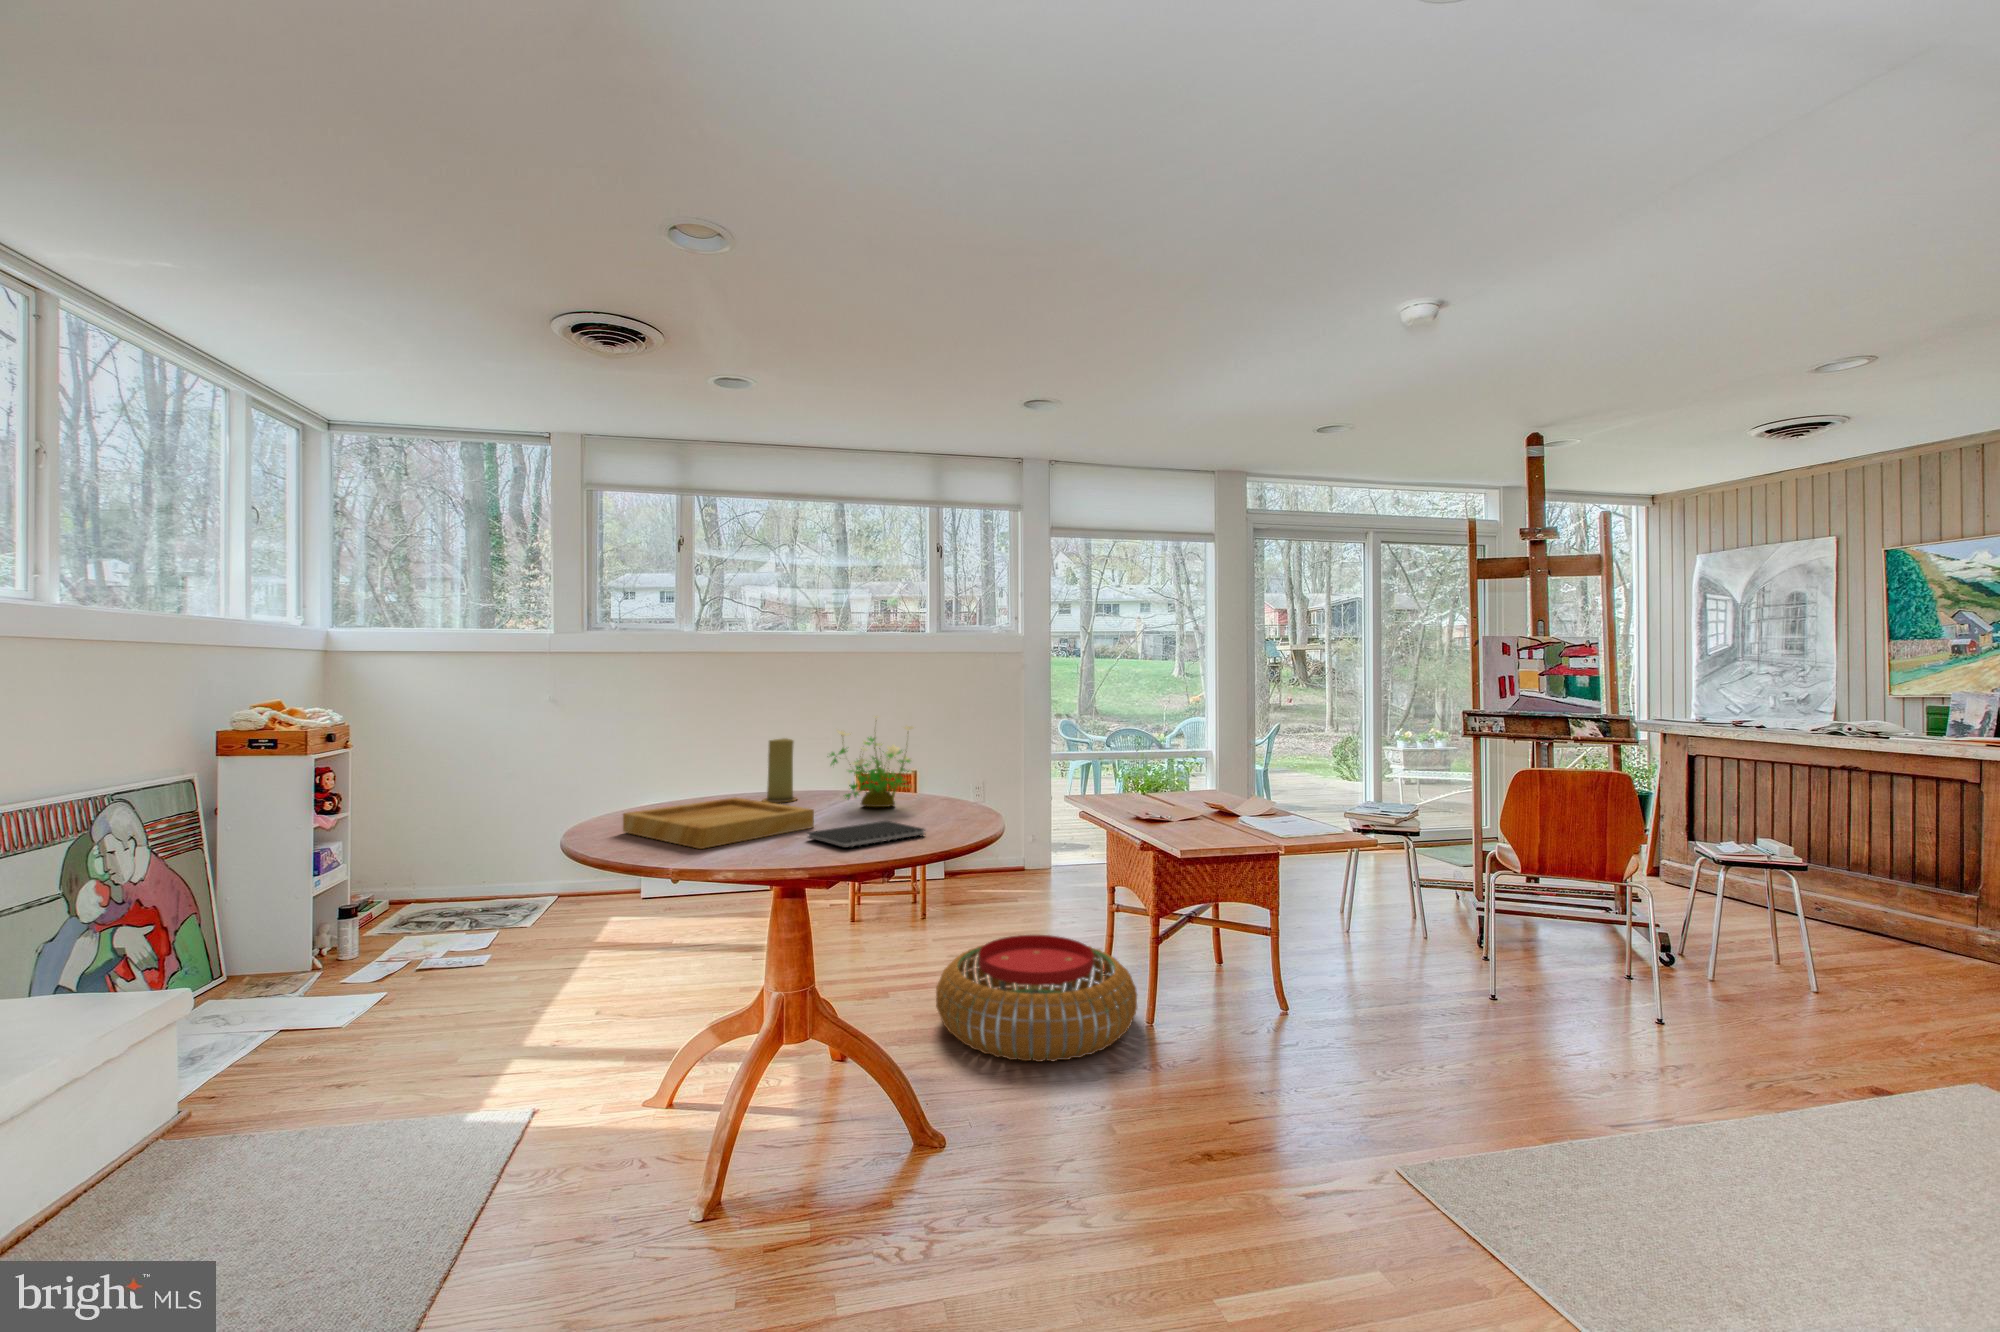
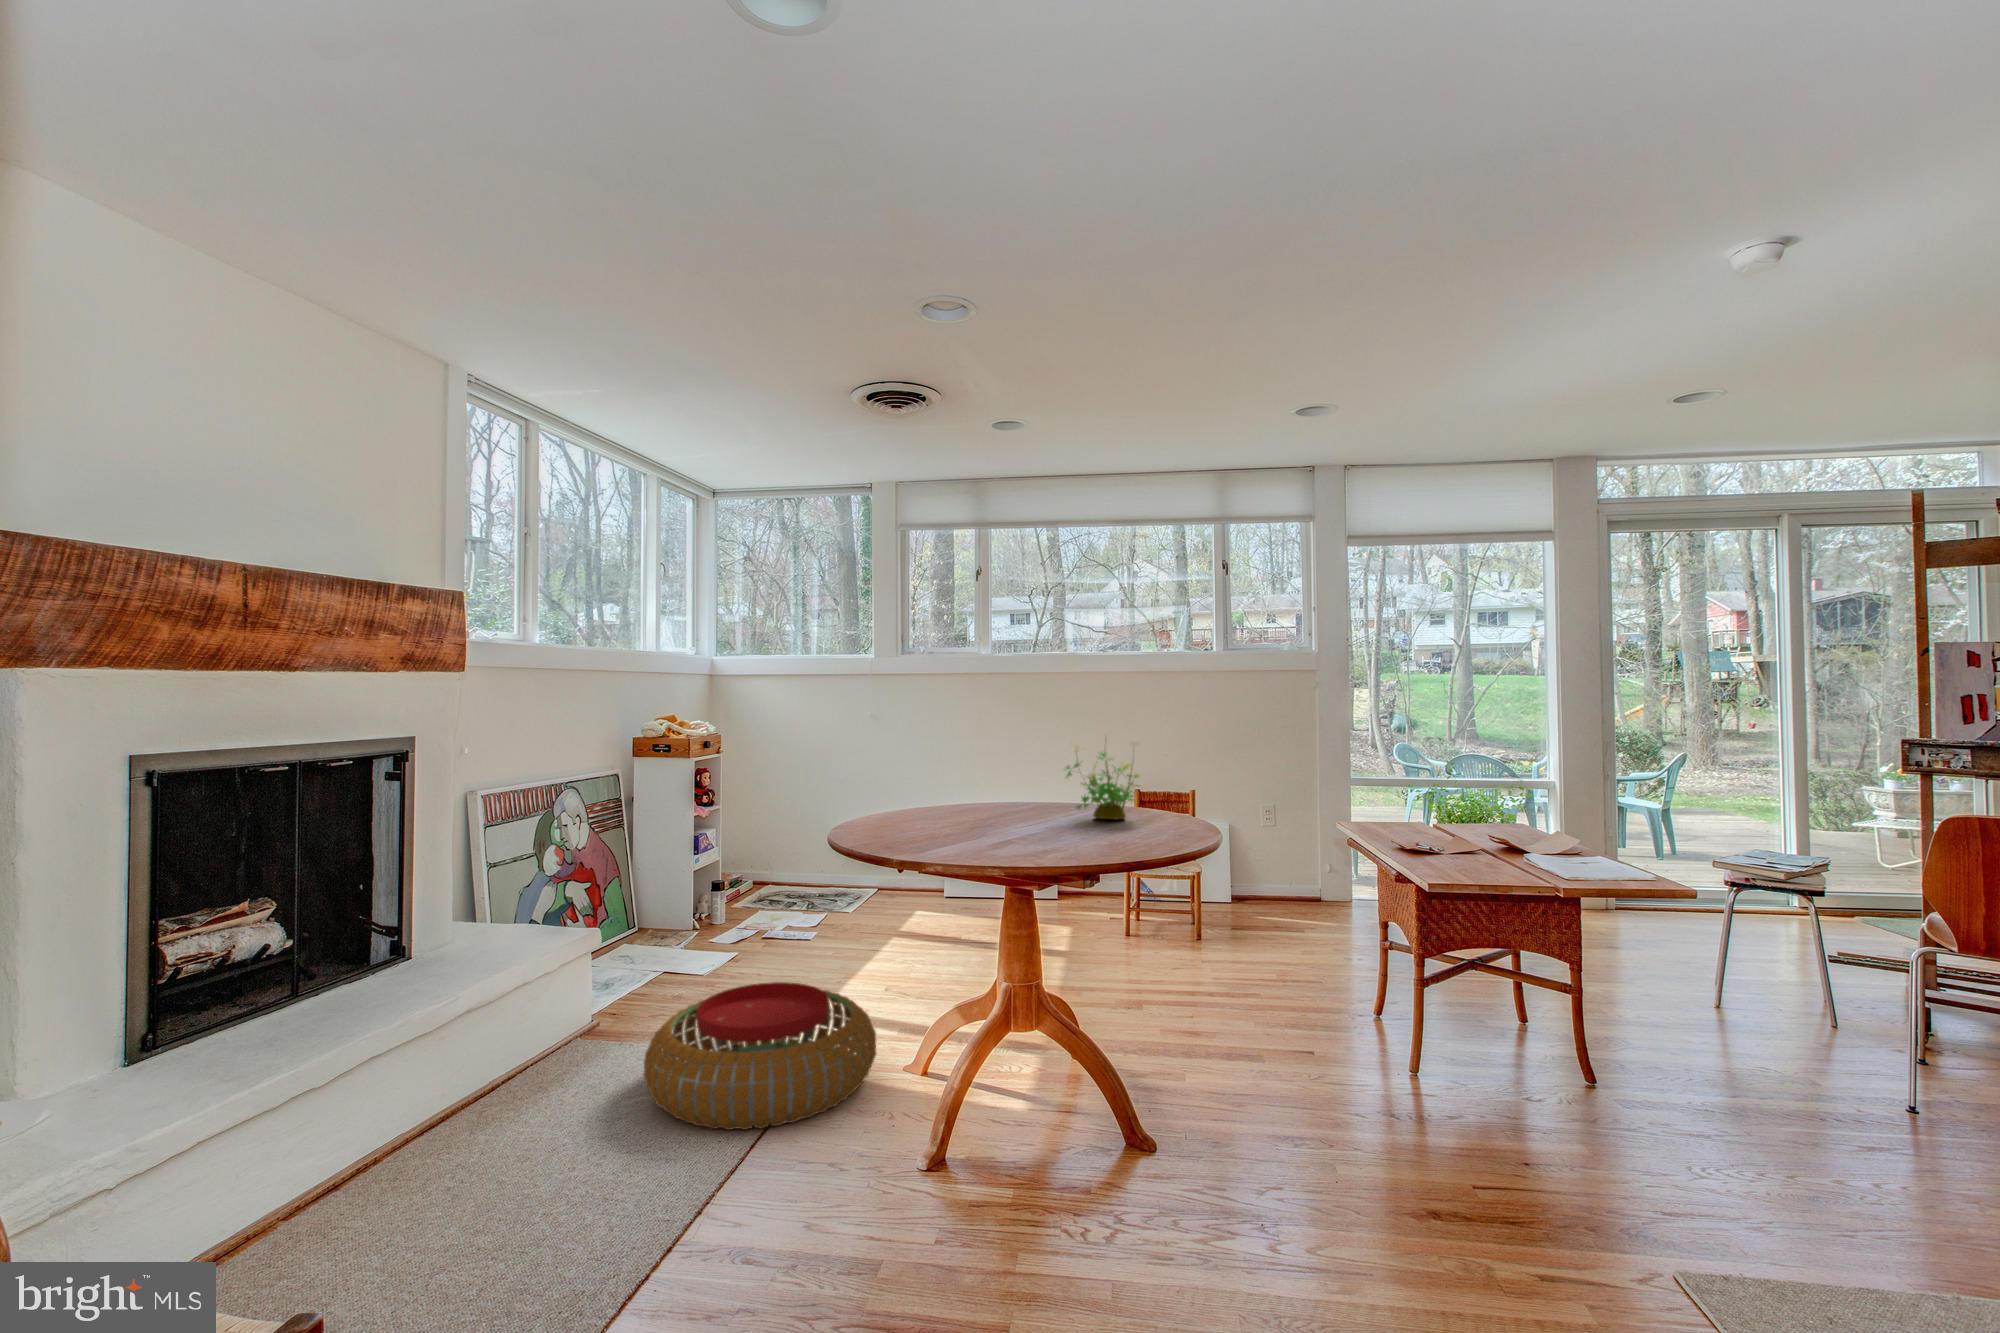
candle: present [762,738,797,802] -> none [1010,752,1043,811]
tray: present [623,798,814,849] -> none [880,804,1038,845]
notebook: present [808,821,925,848] -> none [1023,831,1133,853]
pouf: present [936,935,1137,1062] -> present [644,982,876,1130]

